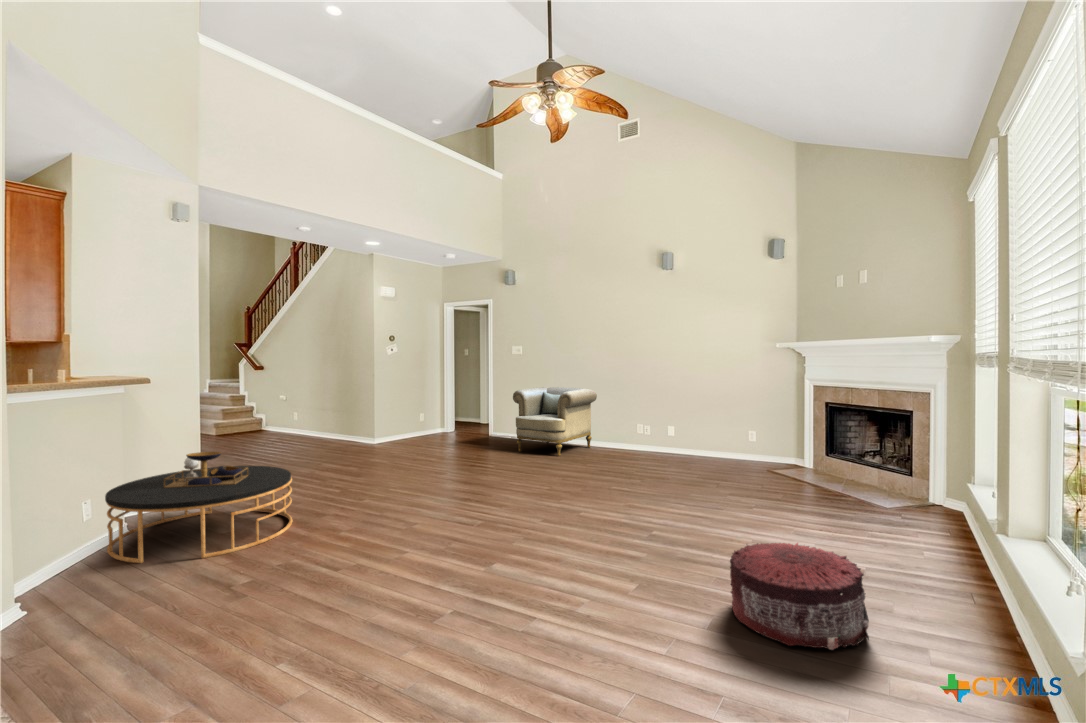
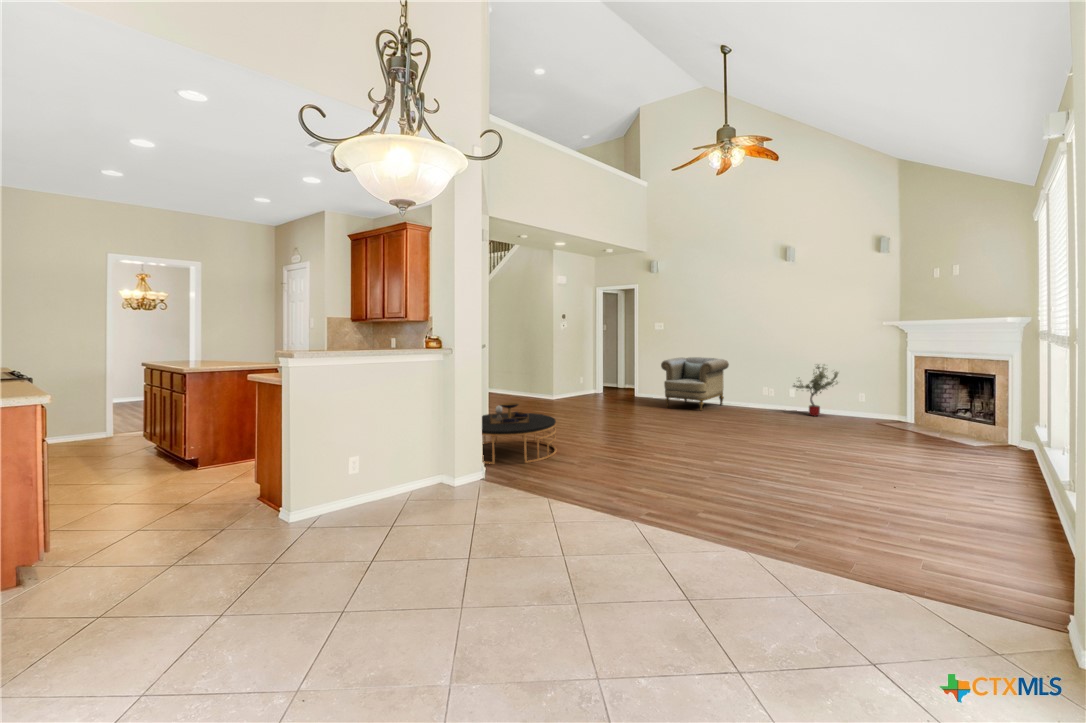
potted tree: none [669,394,724,462] -> present [793,365,838,416]
pouf: present [730,543,869,650] -> none [858,456,941,507]

